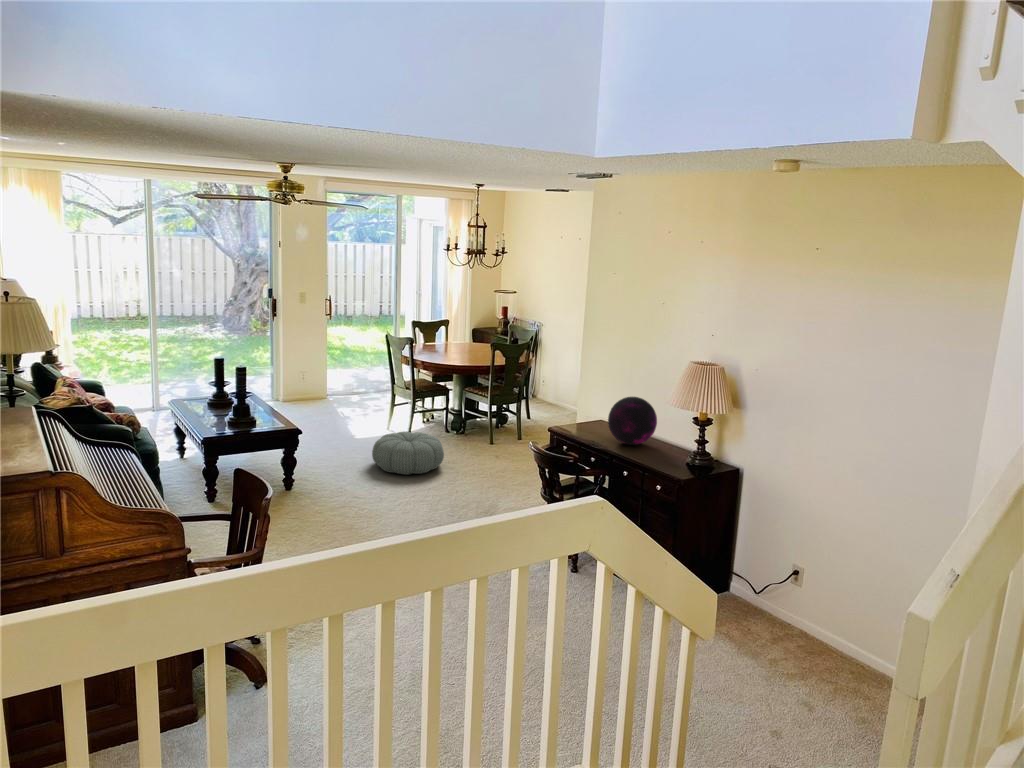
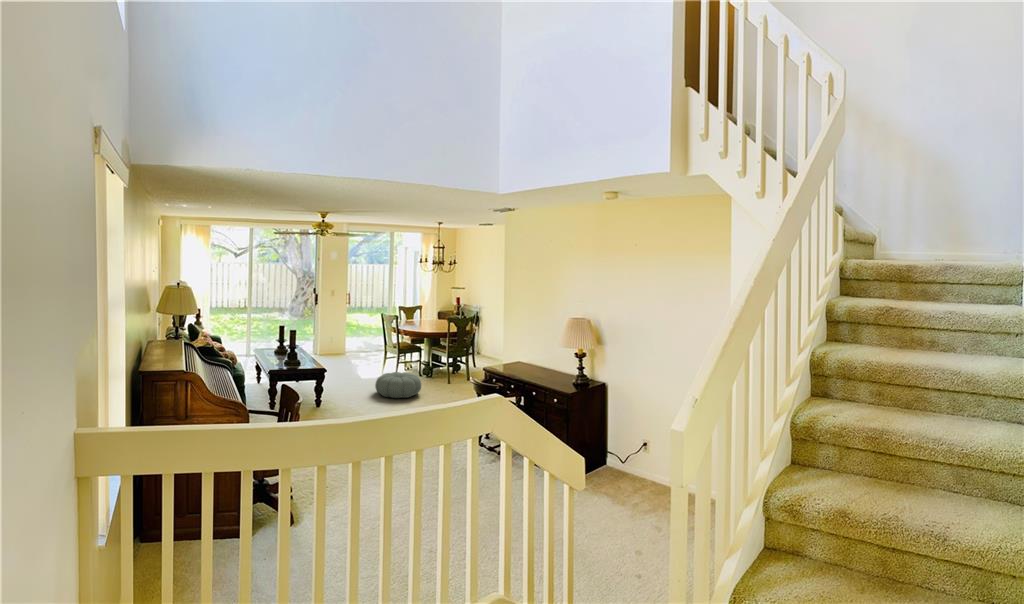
decorative orb: present [608,397,657,445] -> none [525,343,553,371]

